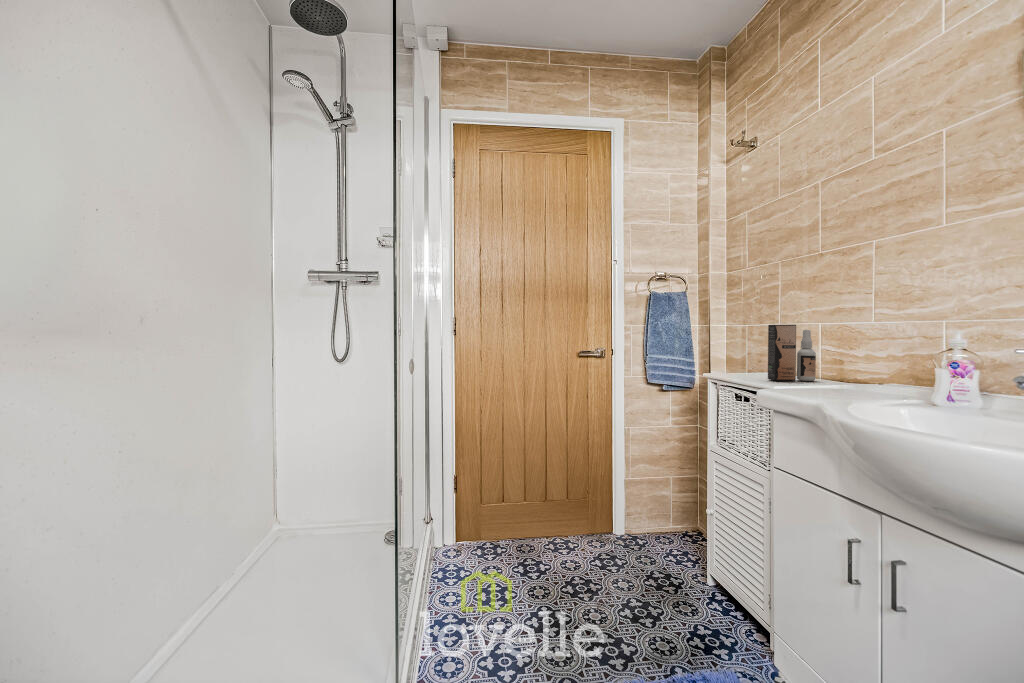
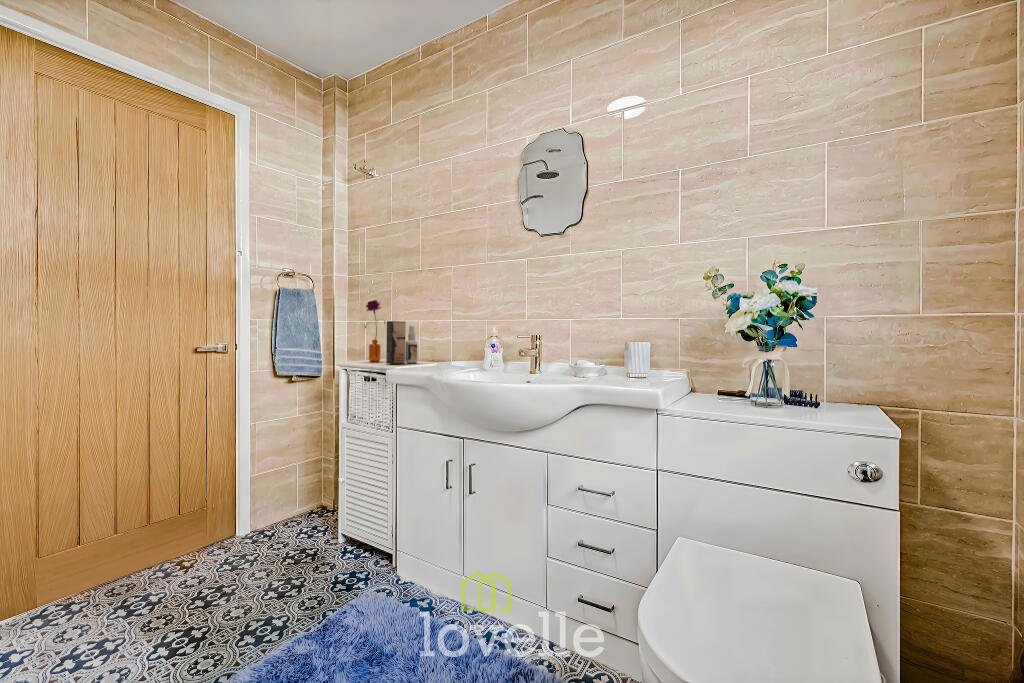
flower: none [743,298,769,375] -> present [365,300,385,362]

